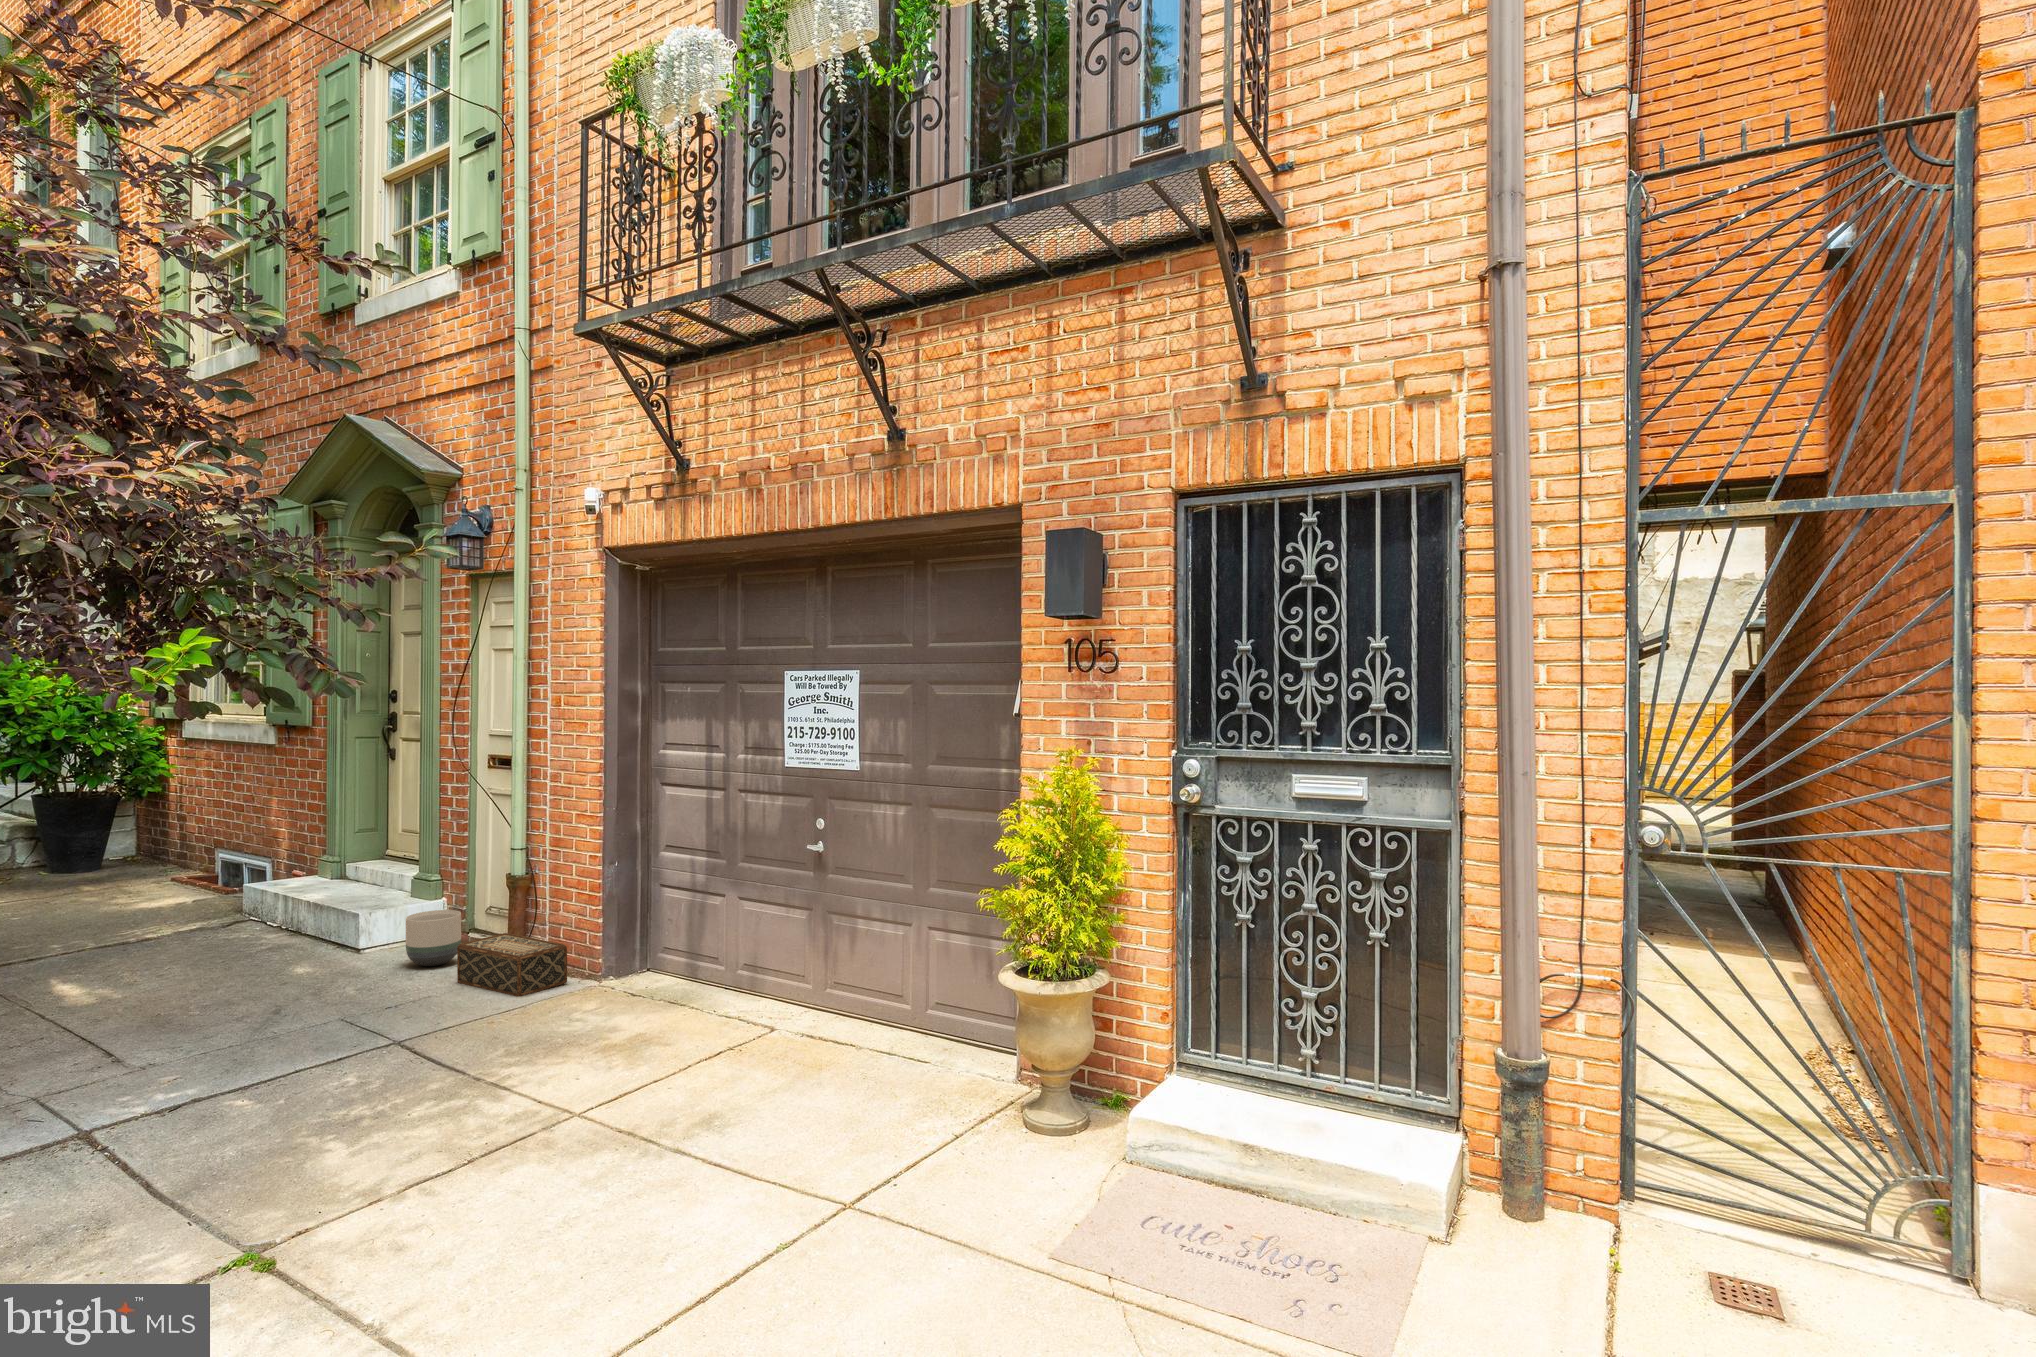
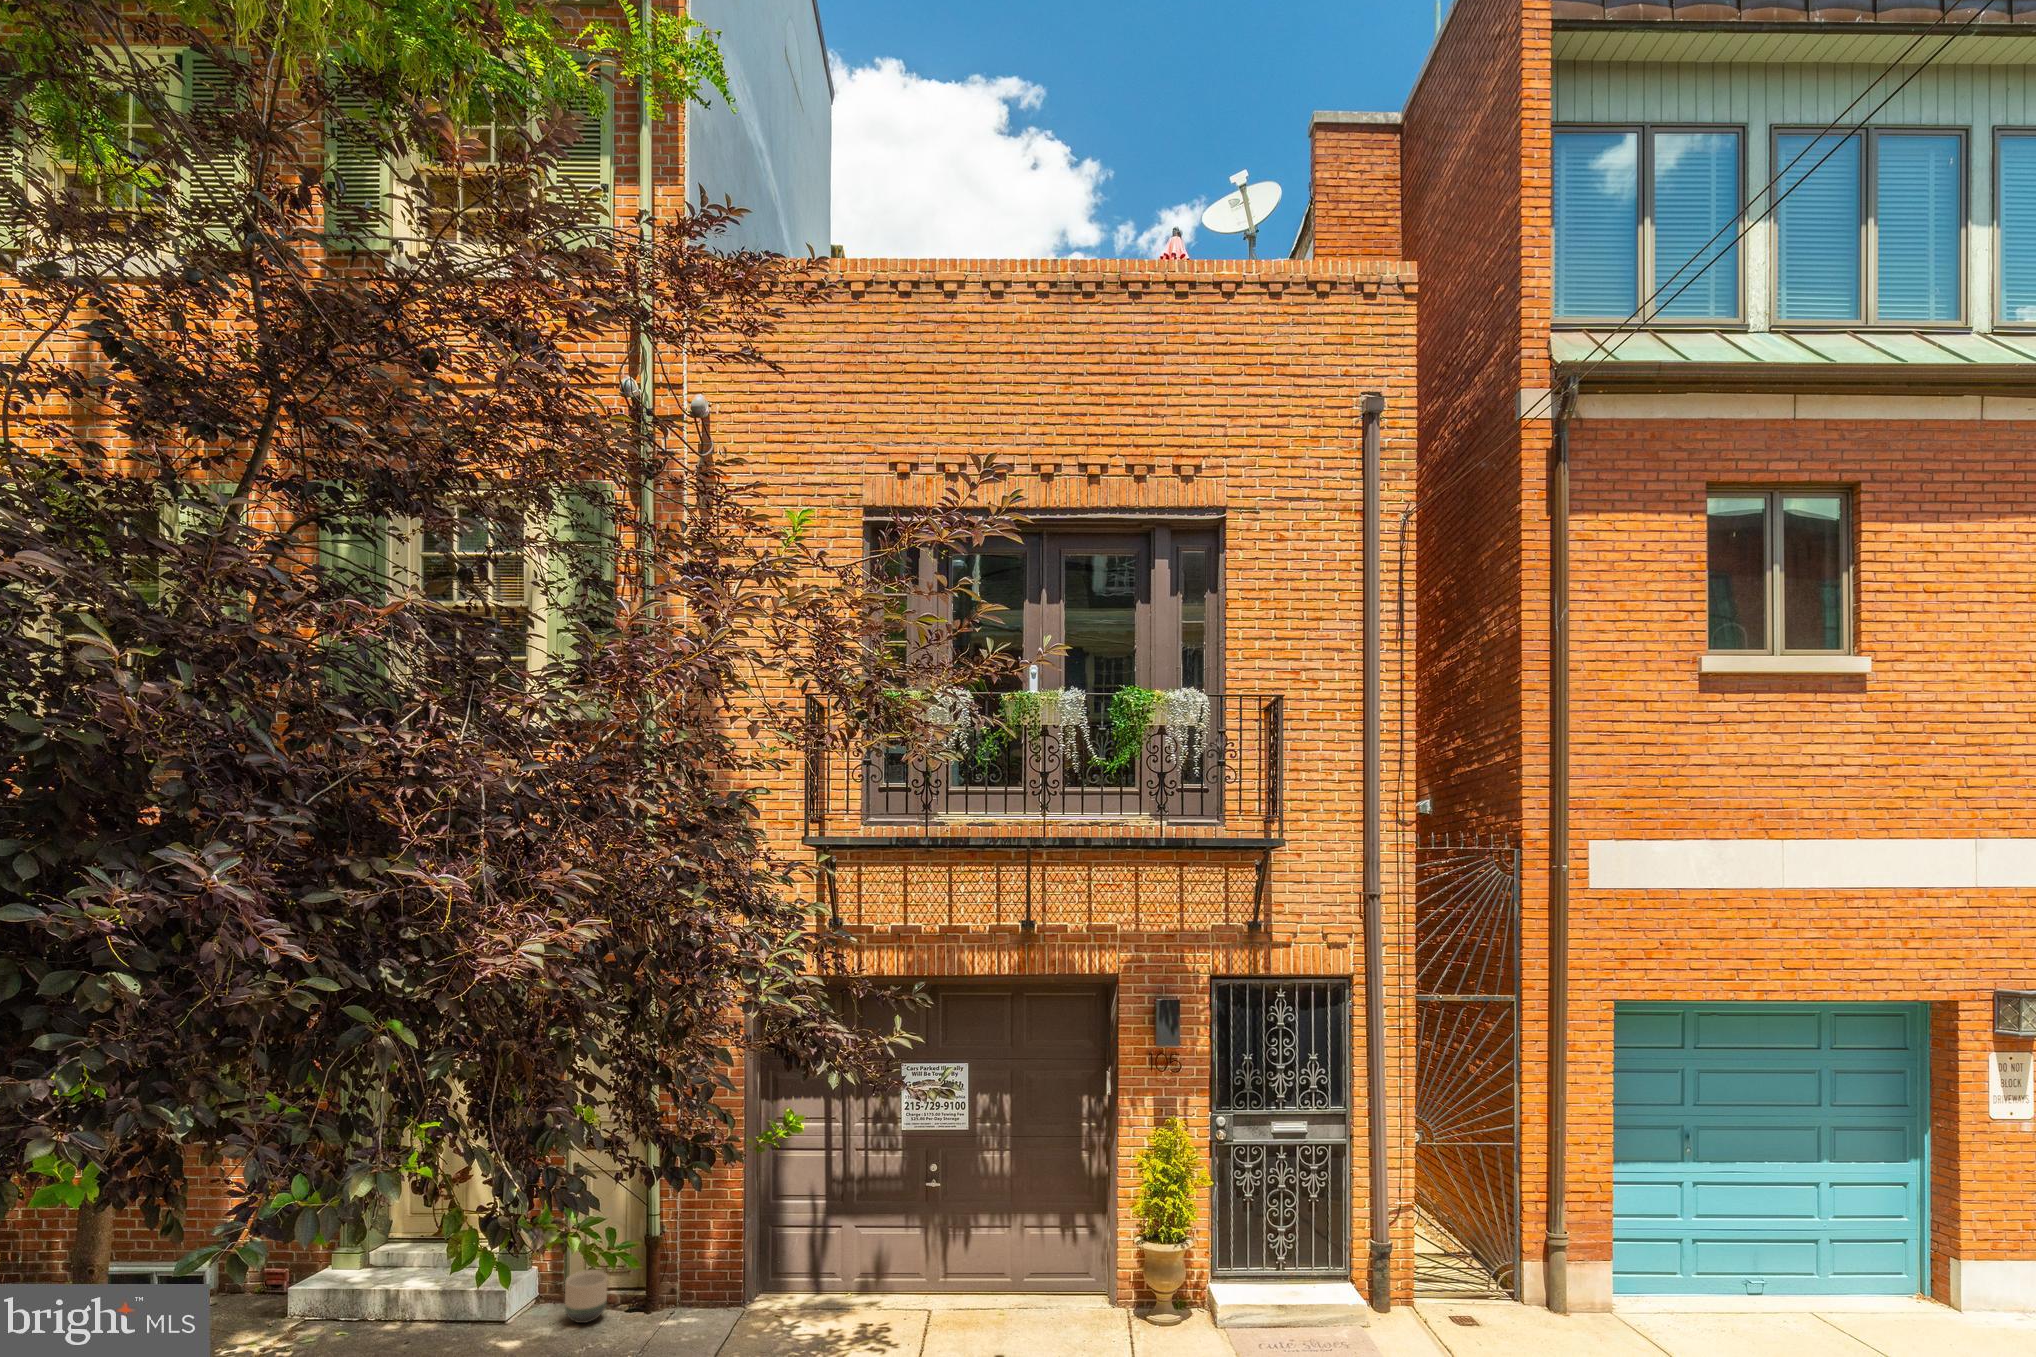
woven basket: present [457,933,567,996] -> none [648,1281,732,1330]

